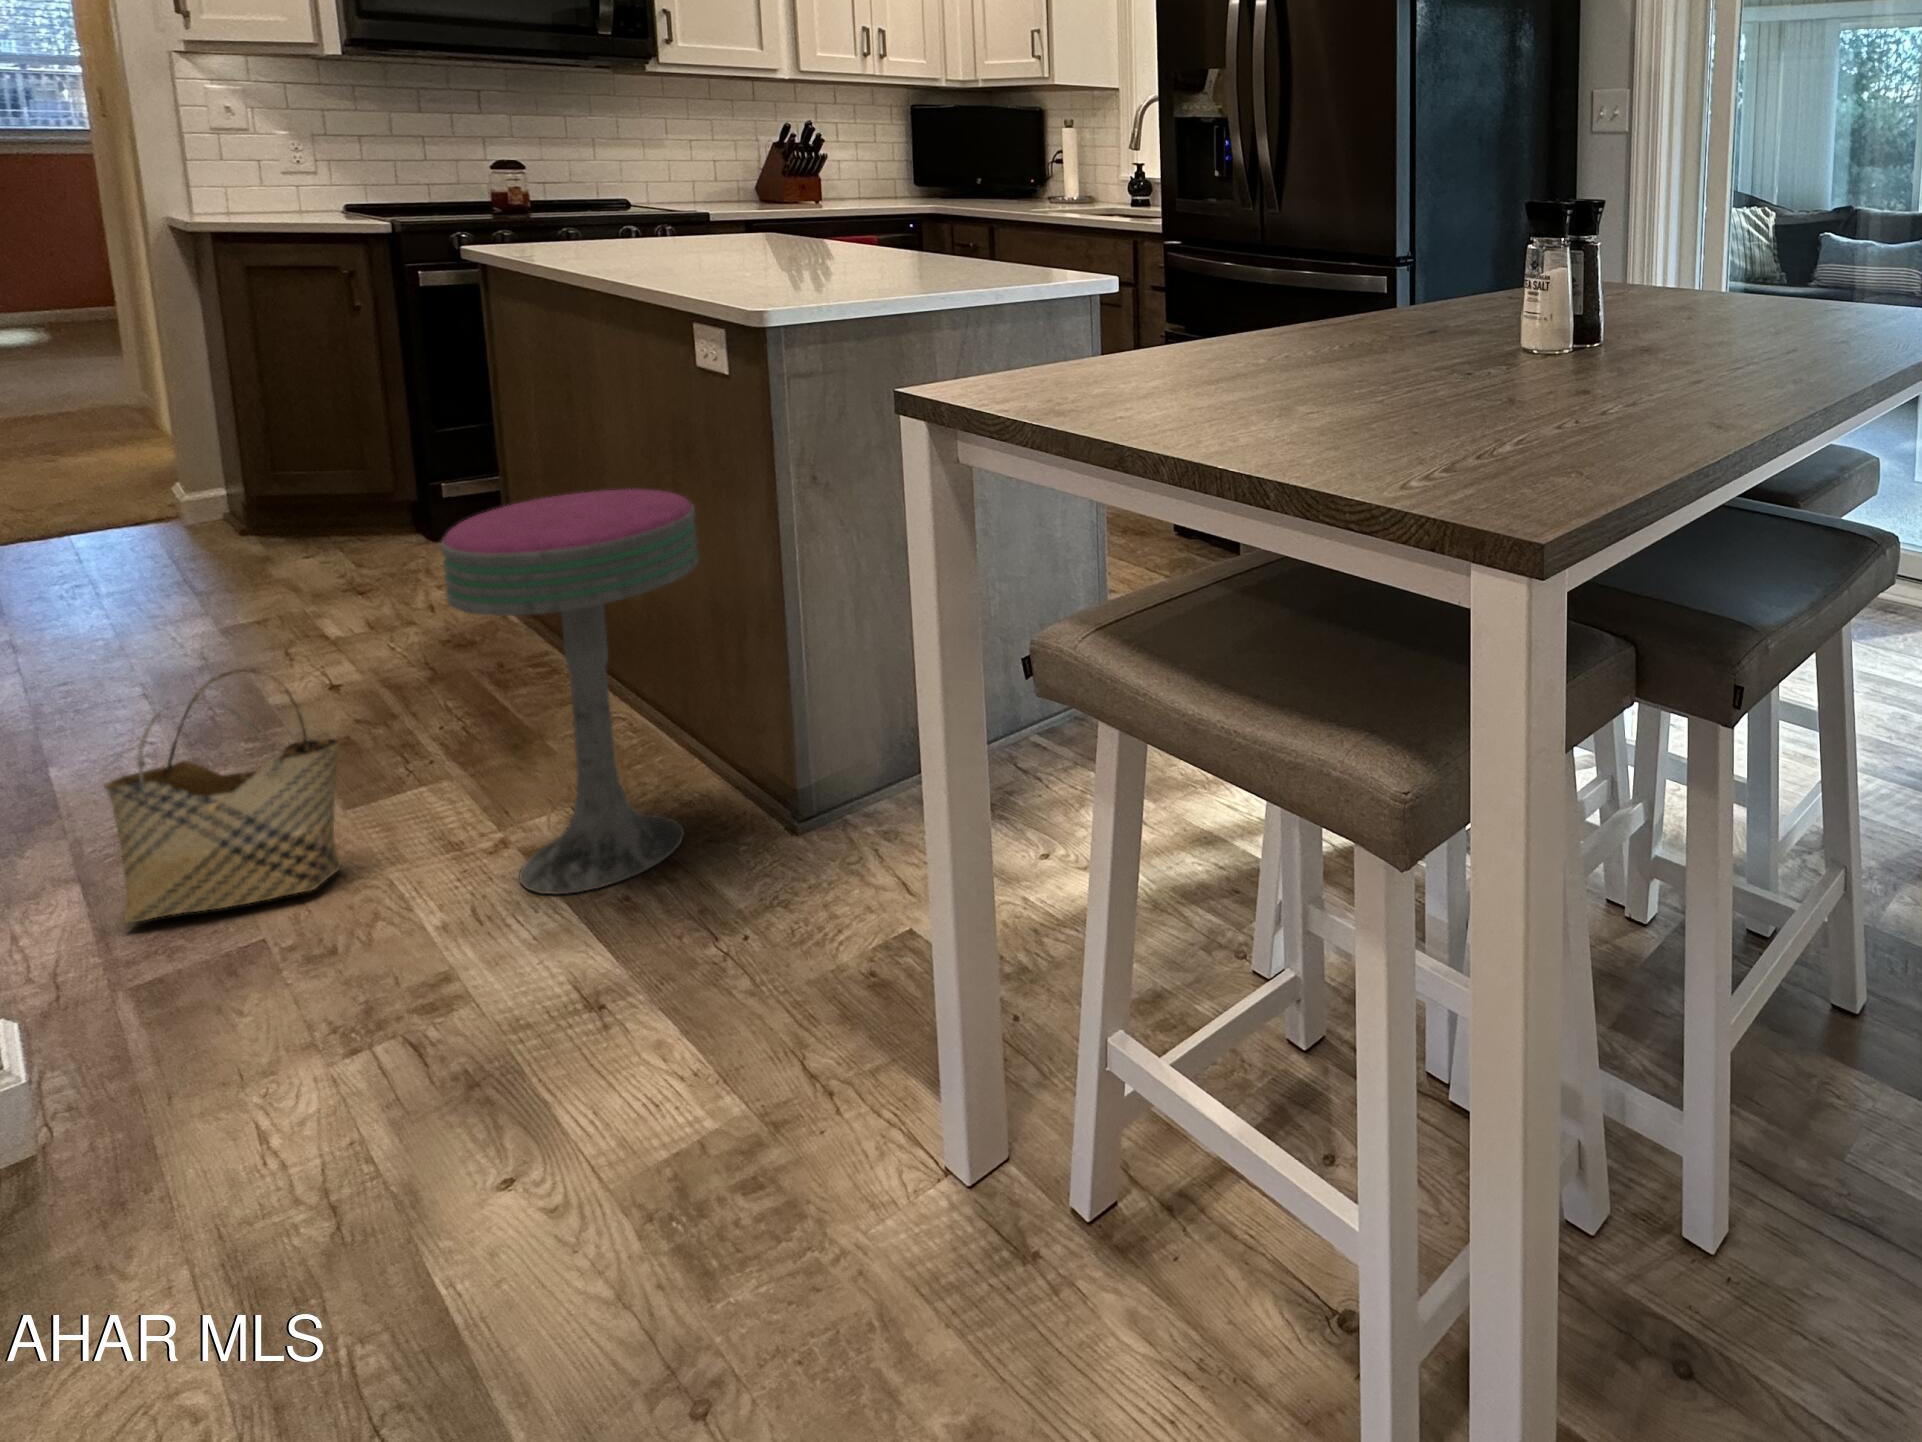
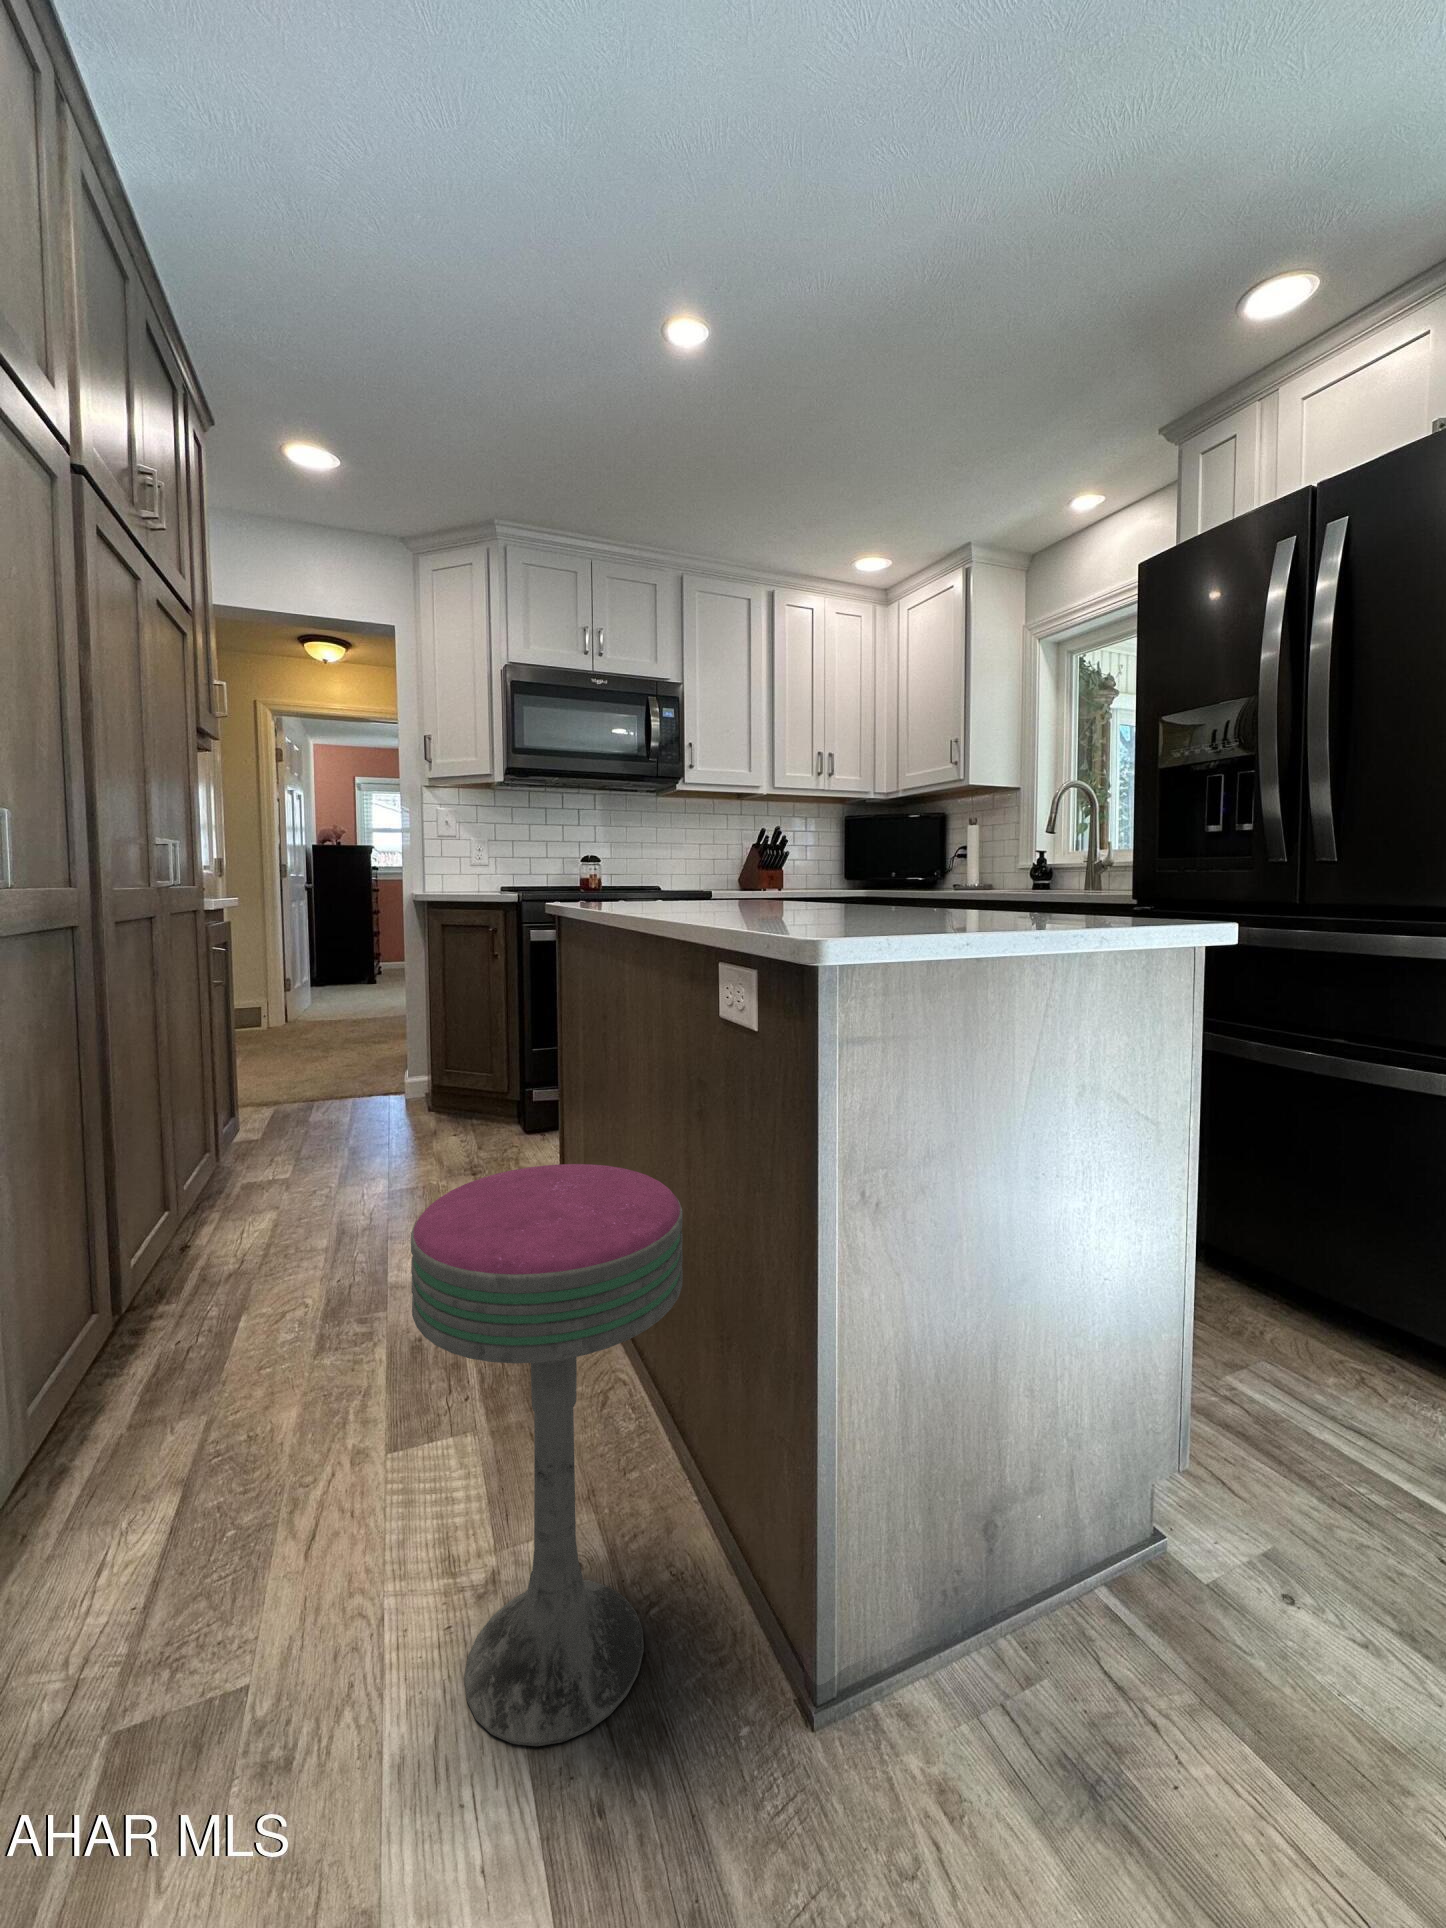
woven basket: present [104,669,341,924] -> none [150,1307,342,1595]

